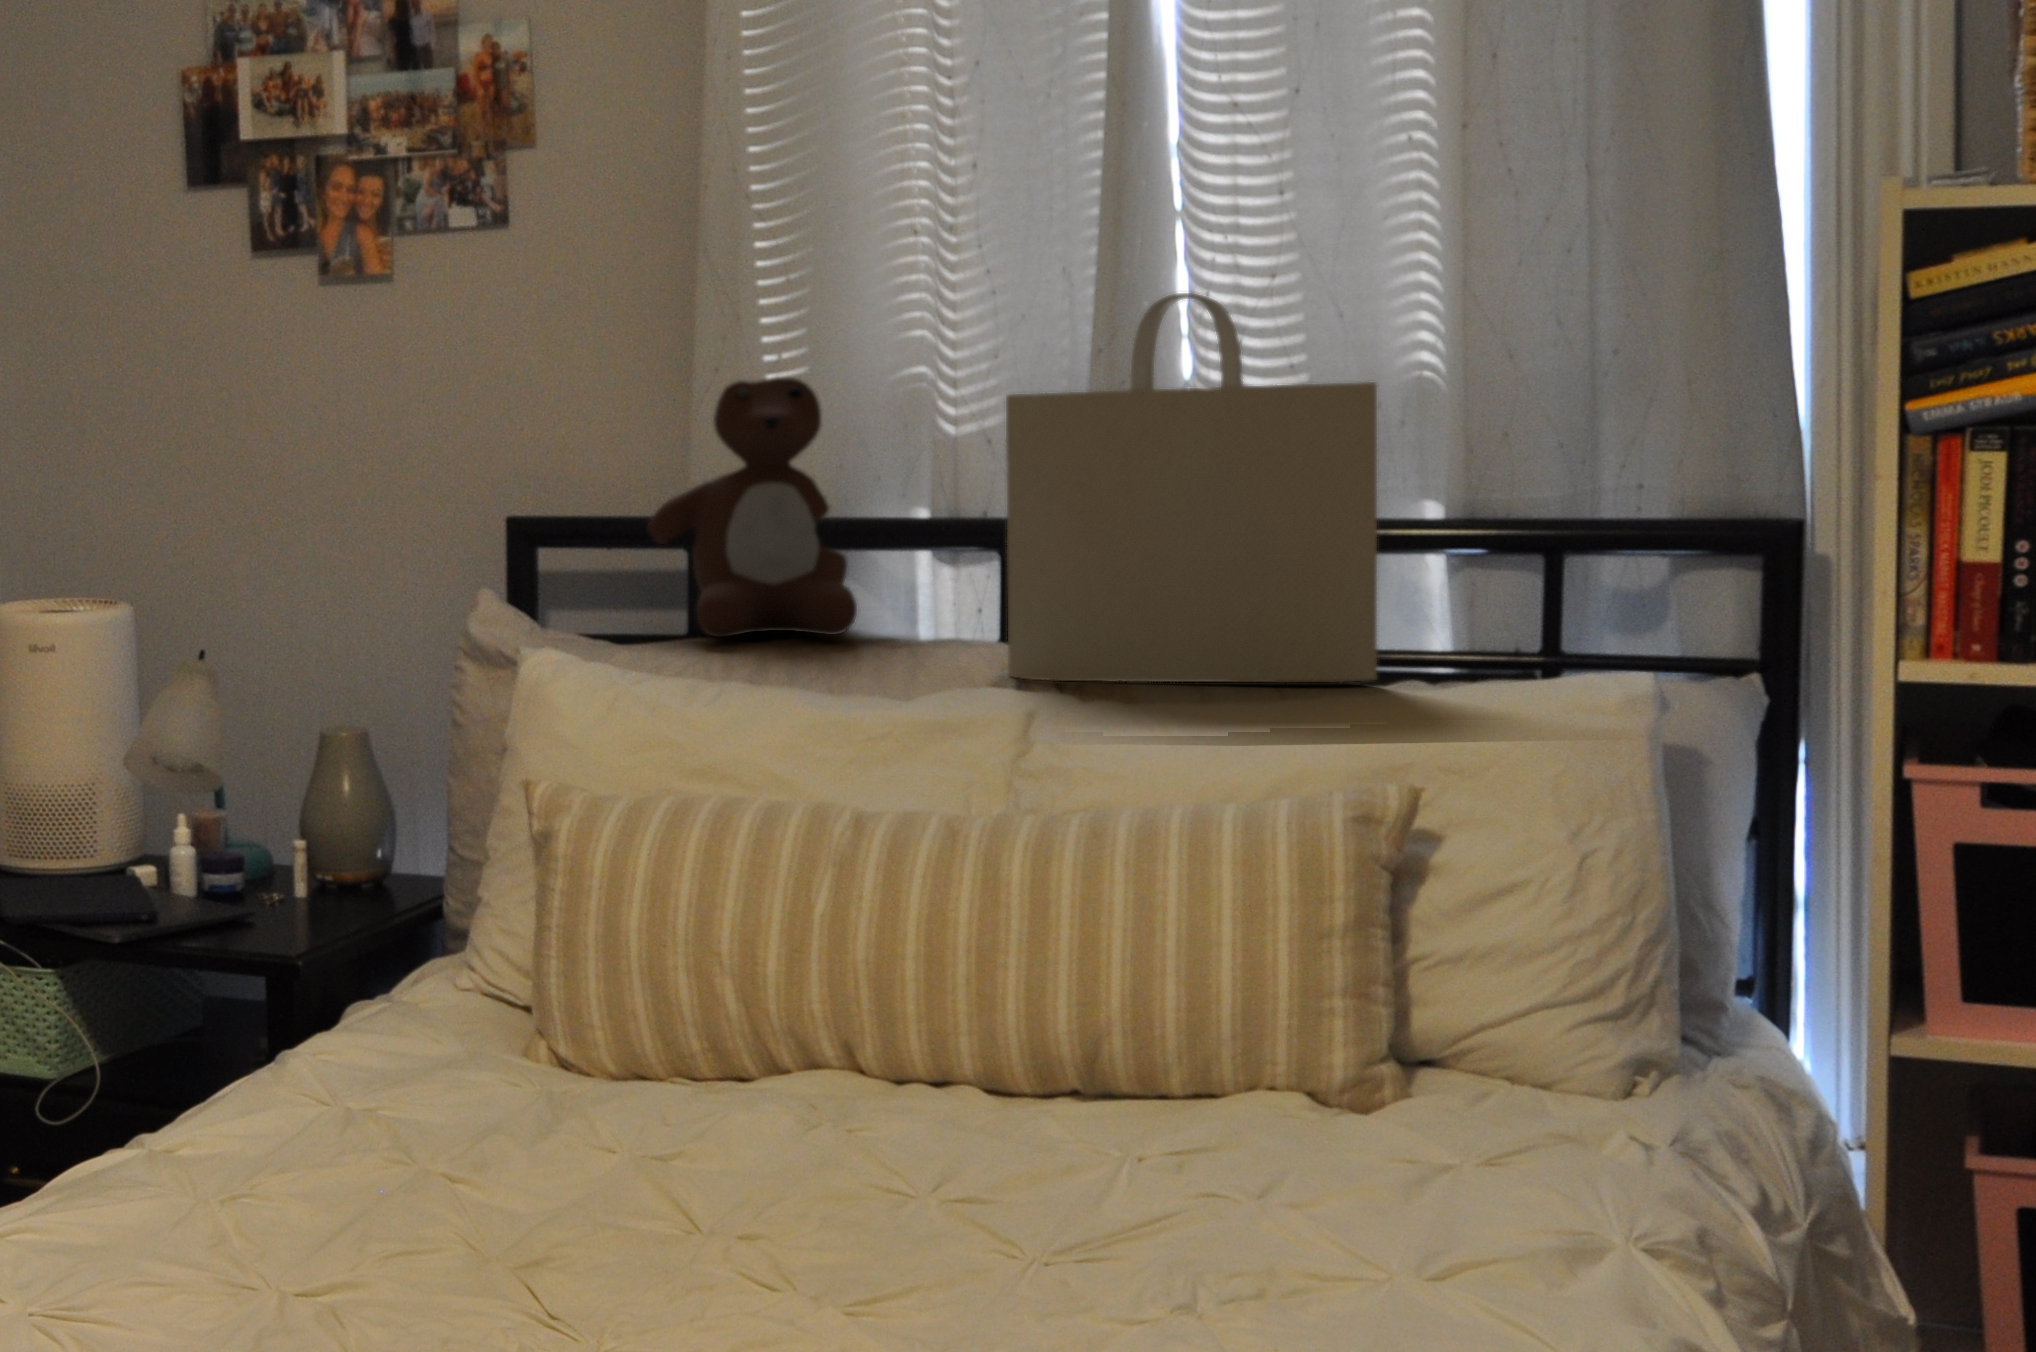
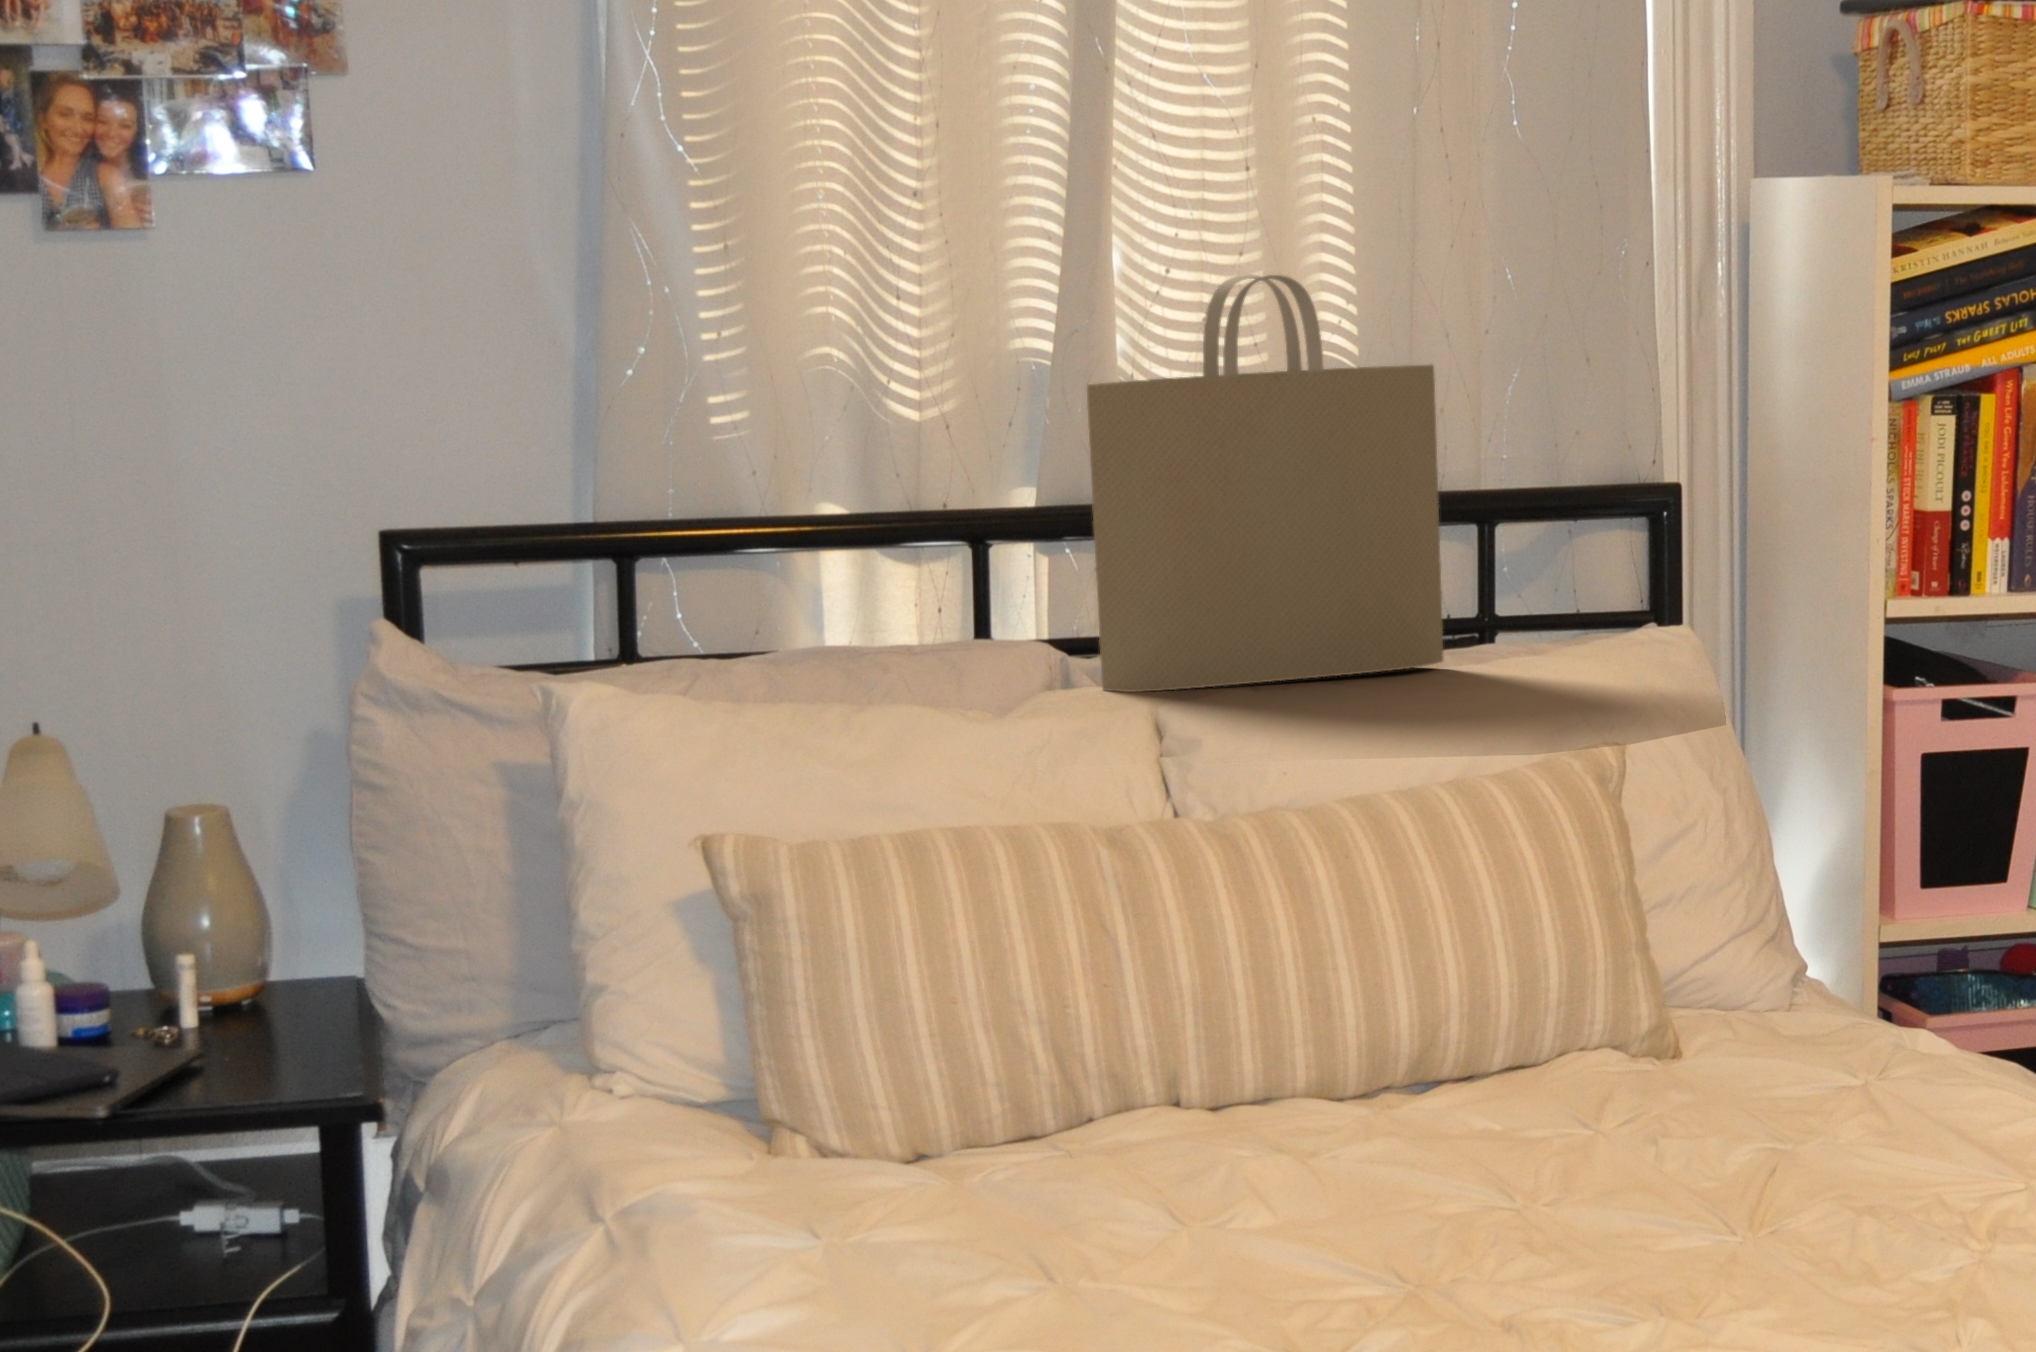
teddy bear: present [648,378,857,637] -> none [569,316,853,671]

